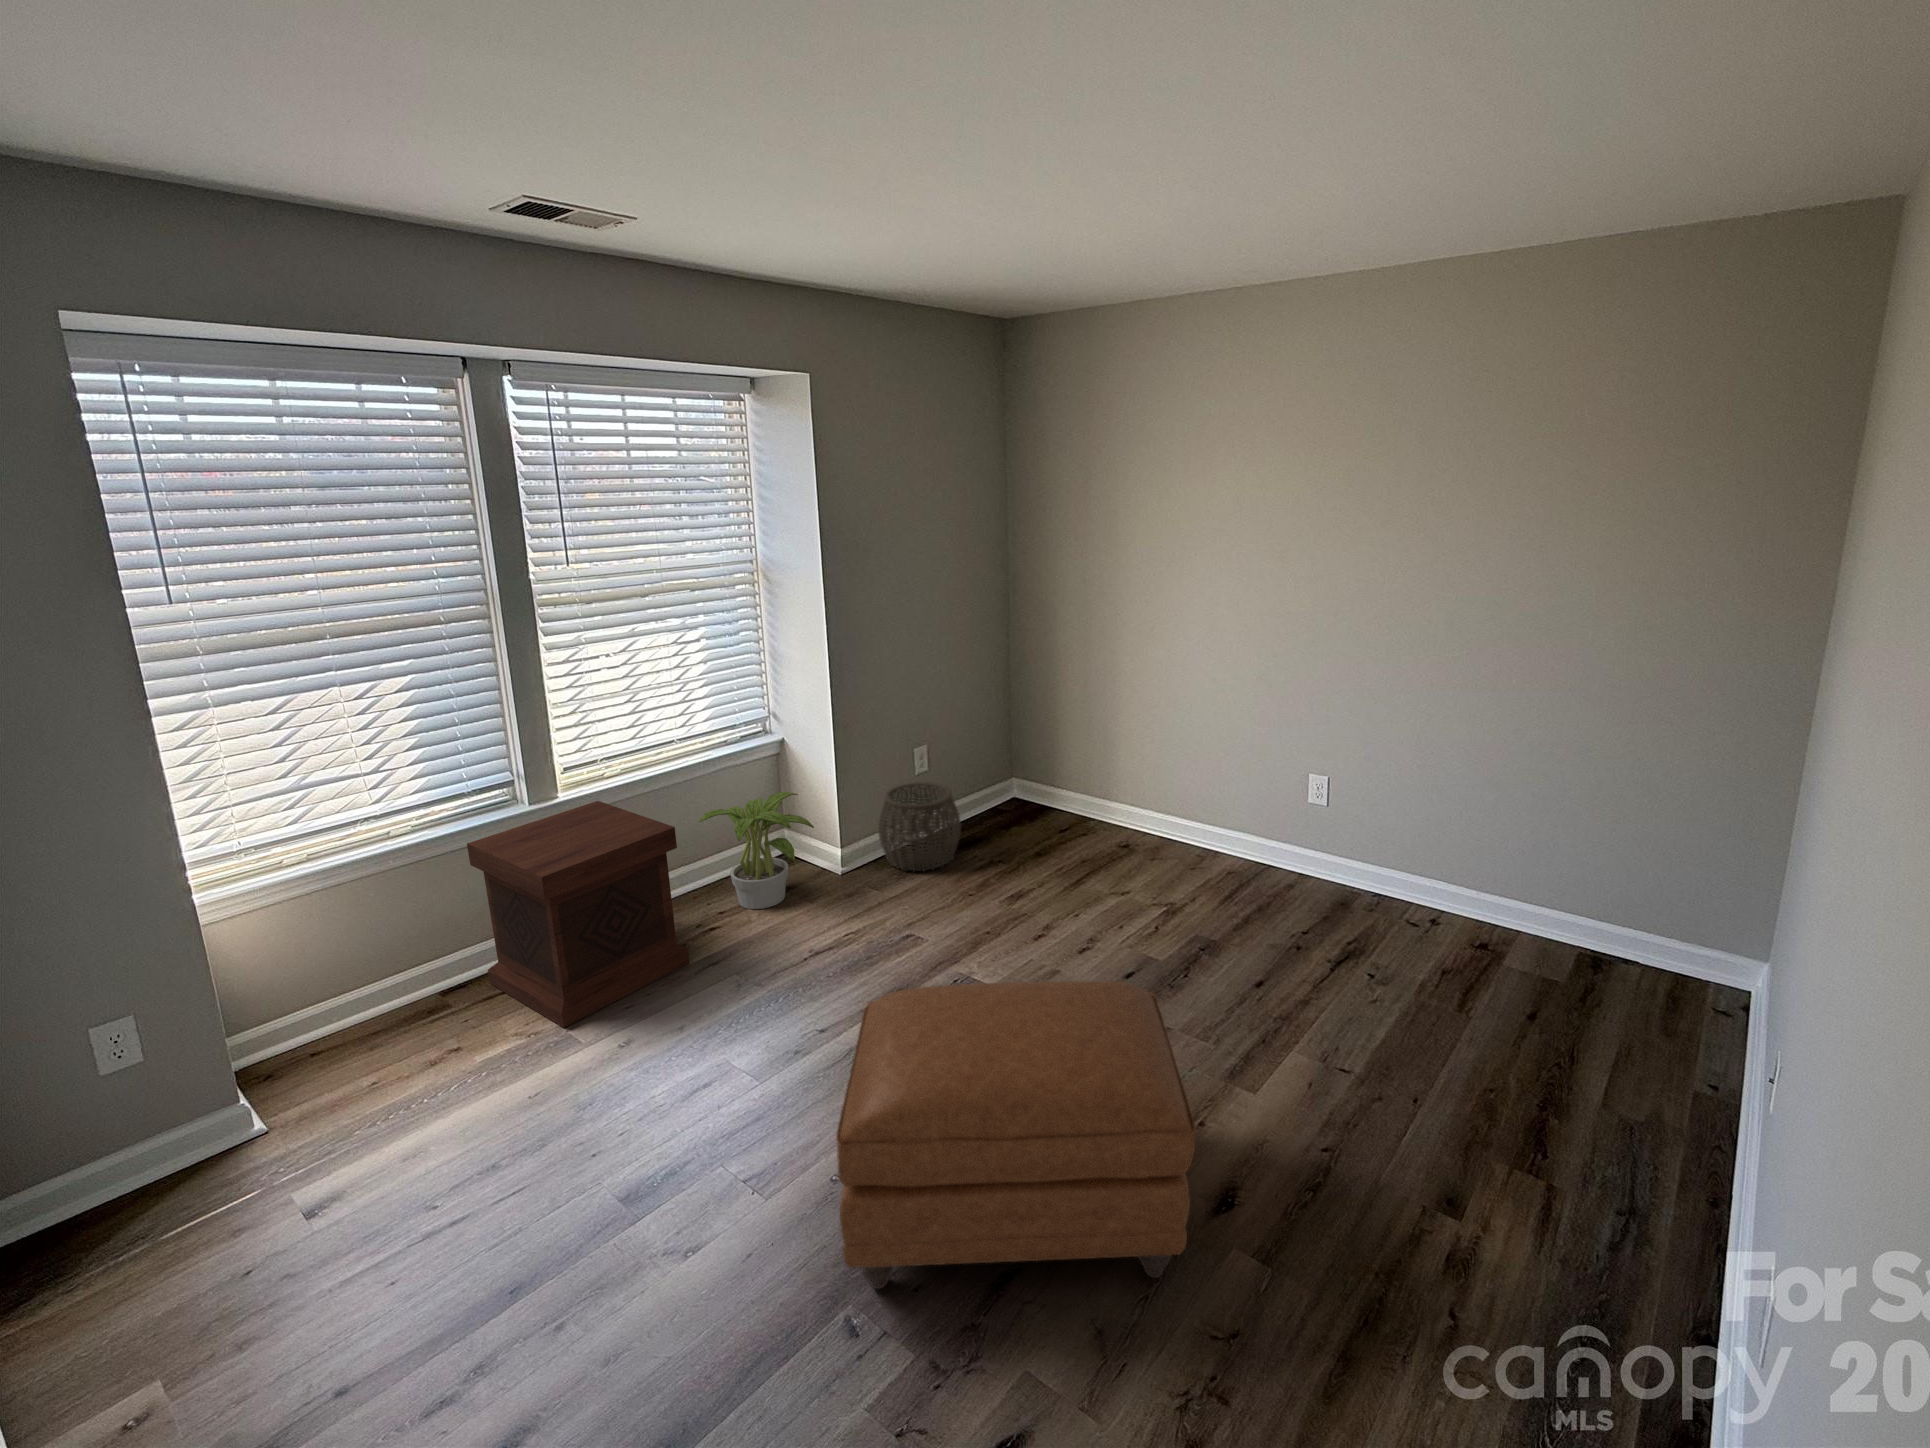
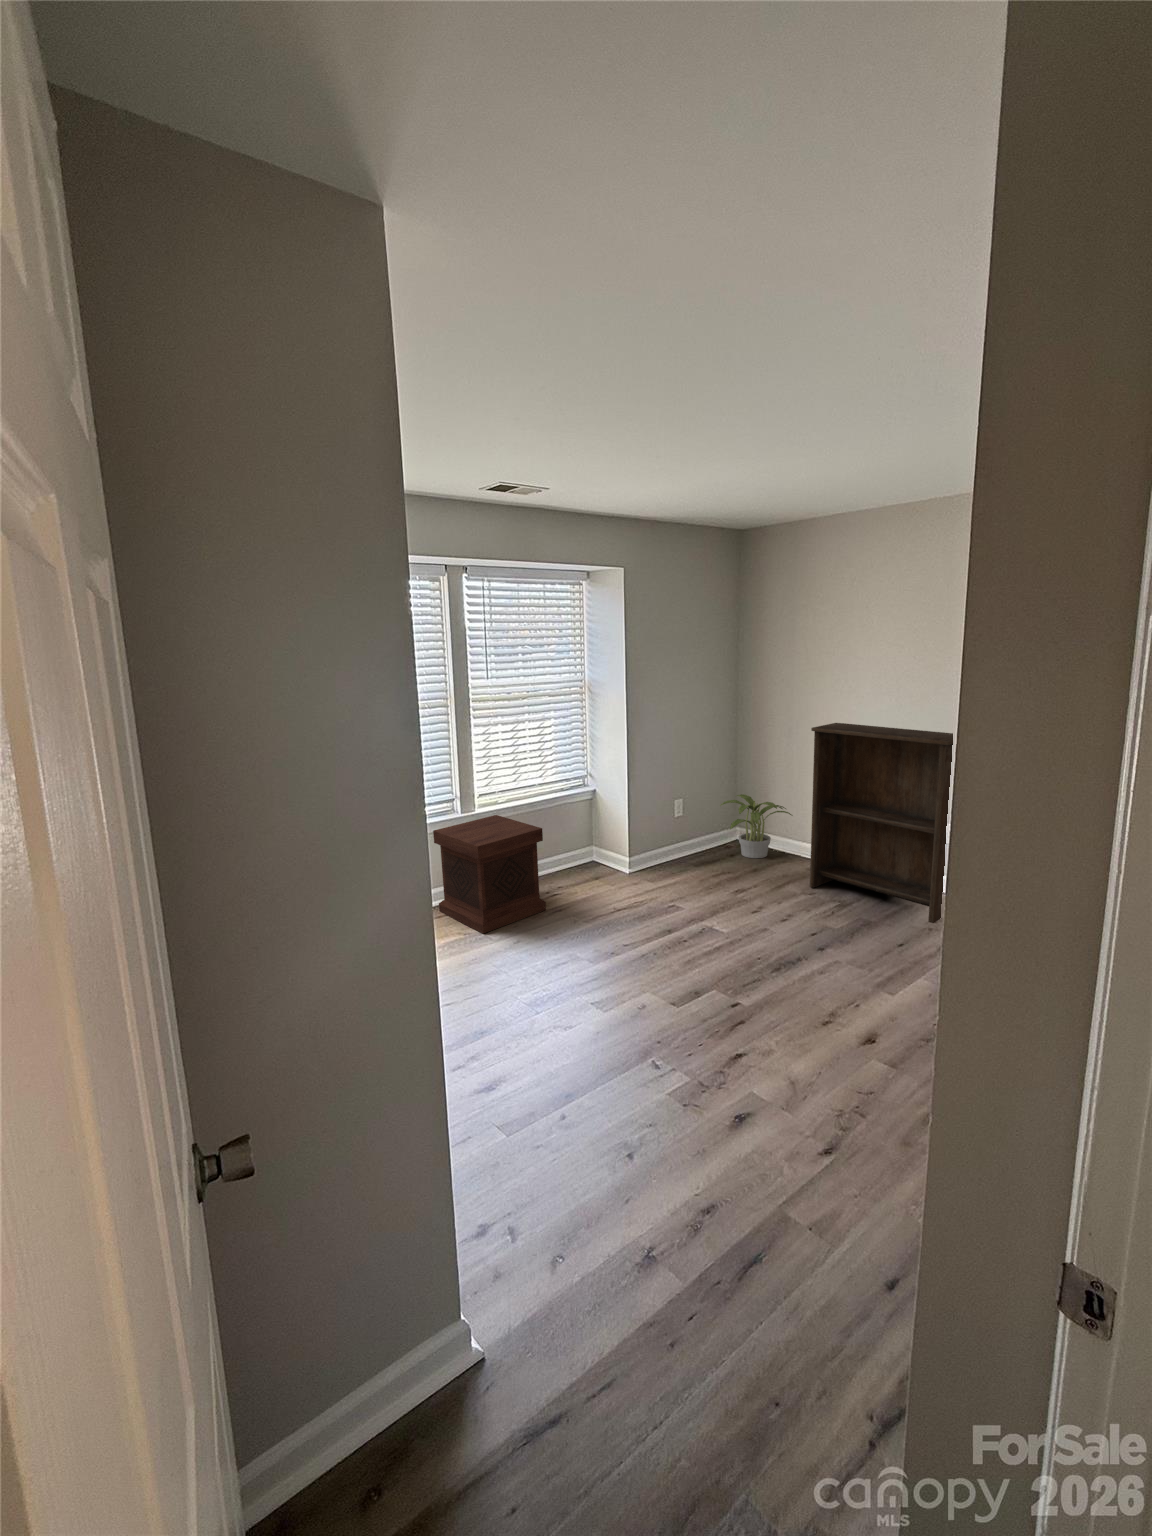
bookshelf: none [1117,629,1347,939] -> present [810,723,953,923]
woven basket: present [878,782,961,871] -> none [652,820,705,874]
potted plant: present [699,792,814,909] -> present [720,794,791,858]
ottoman: present [836,981,1196,1289] -> none [652,906,851,1066]

